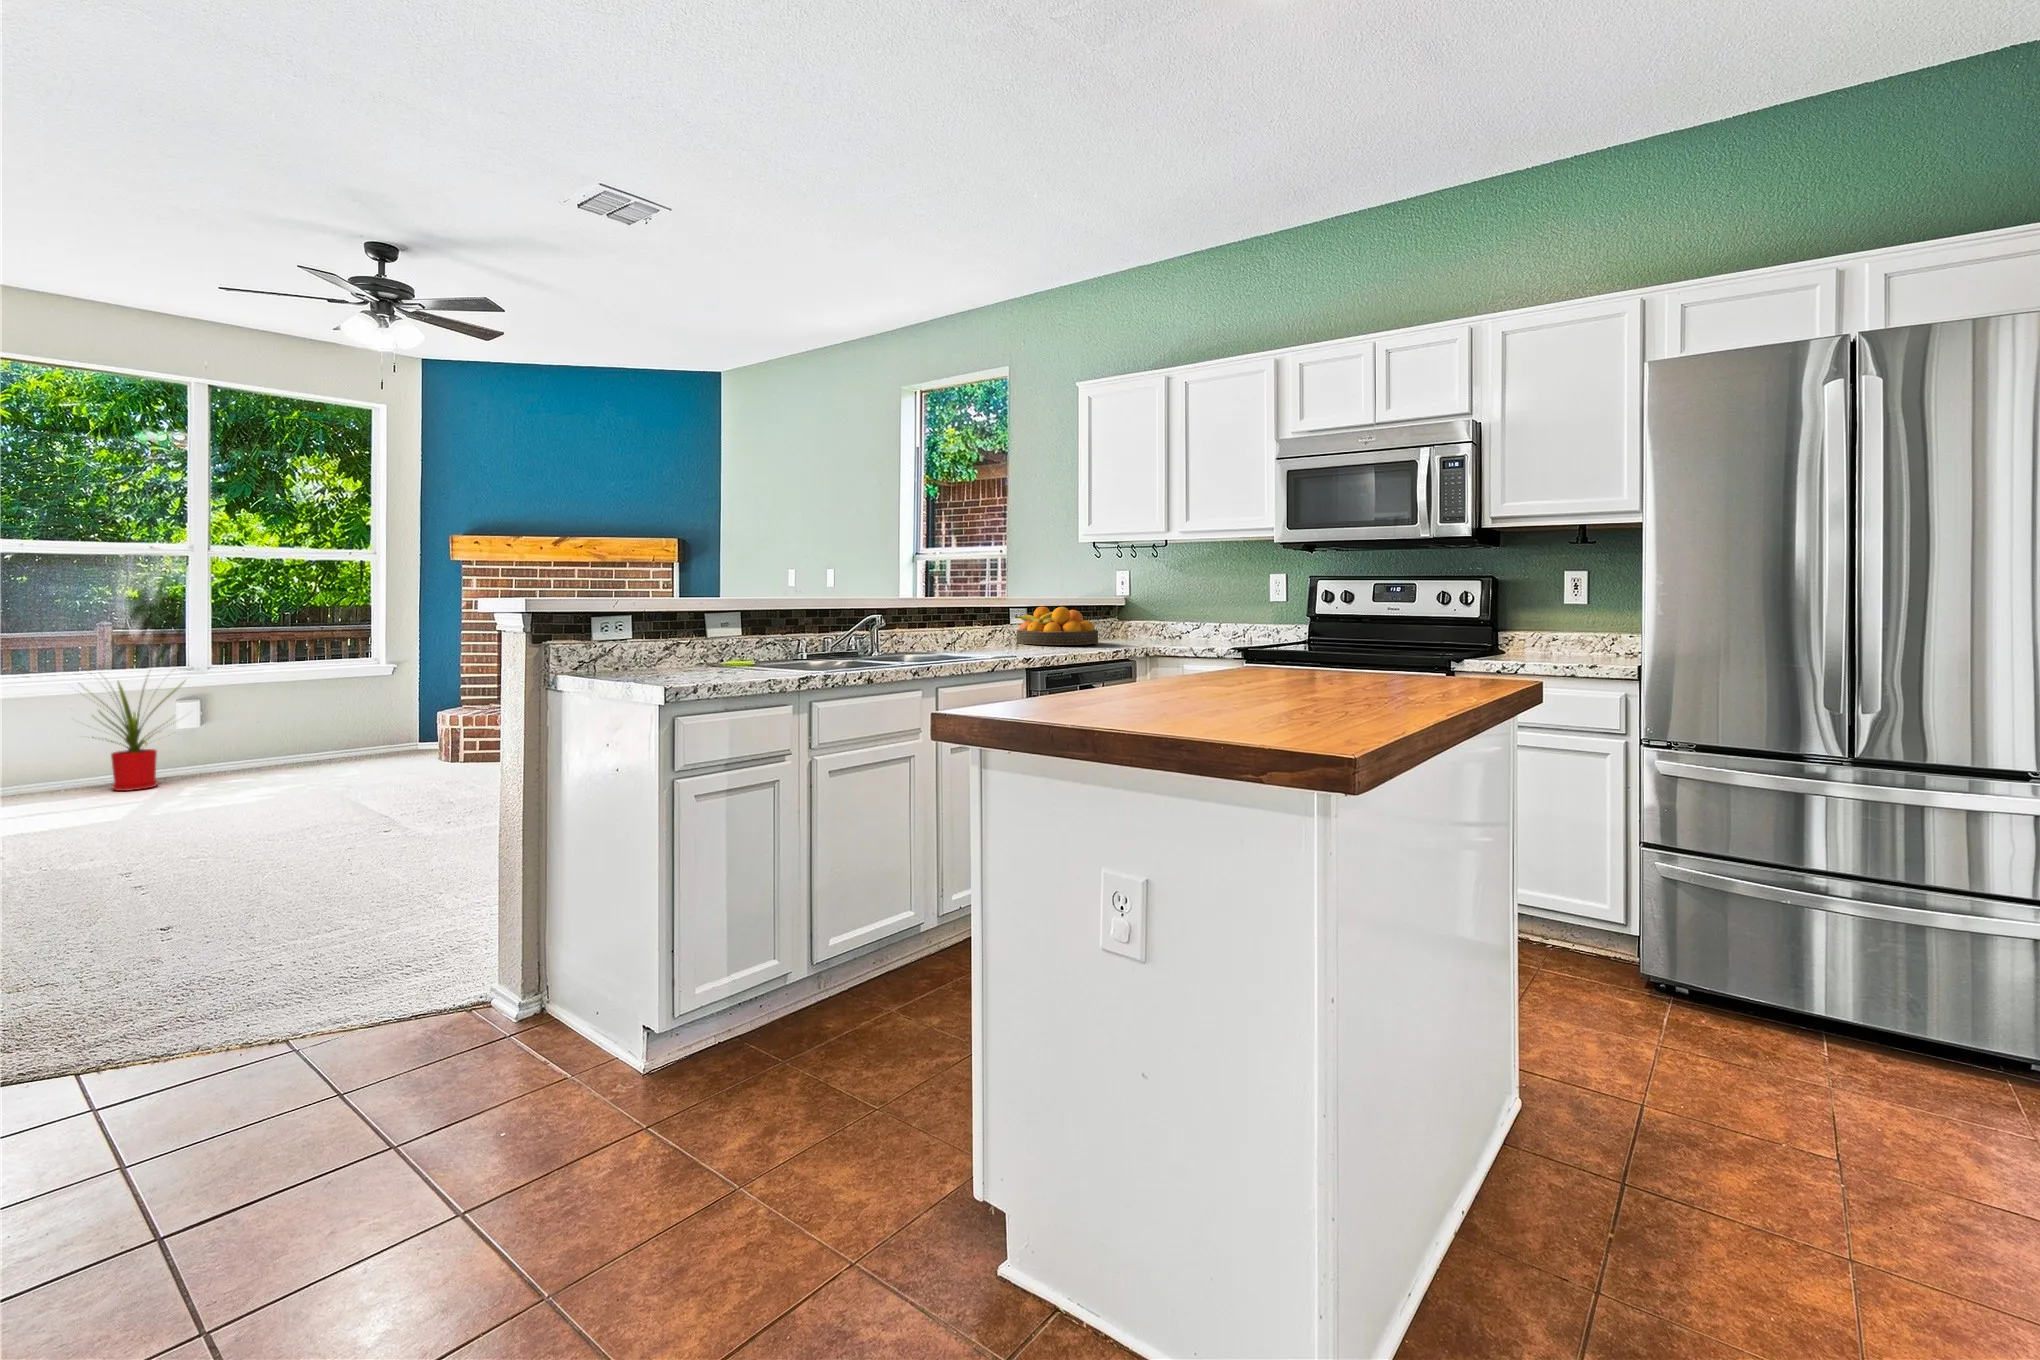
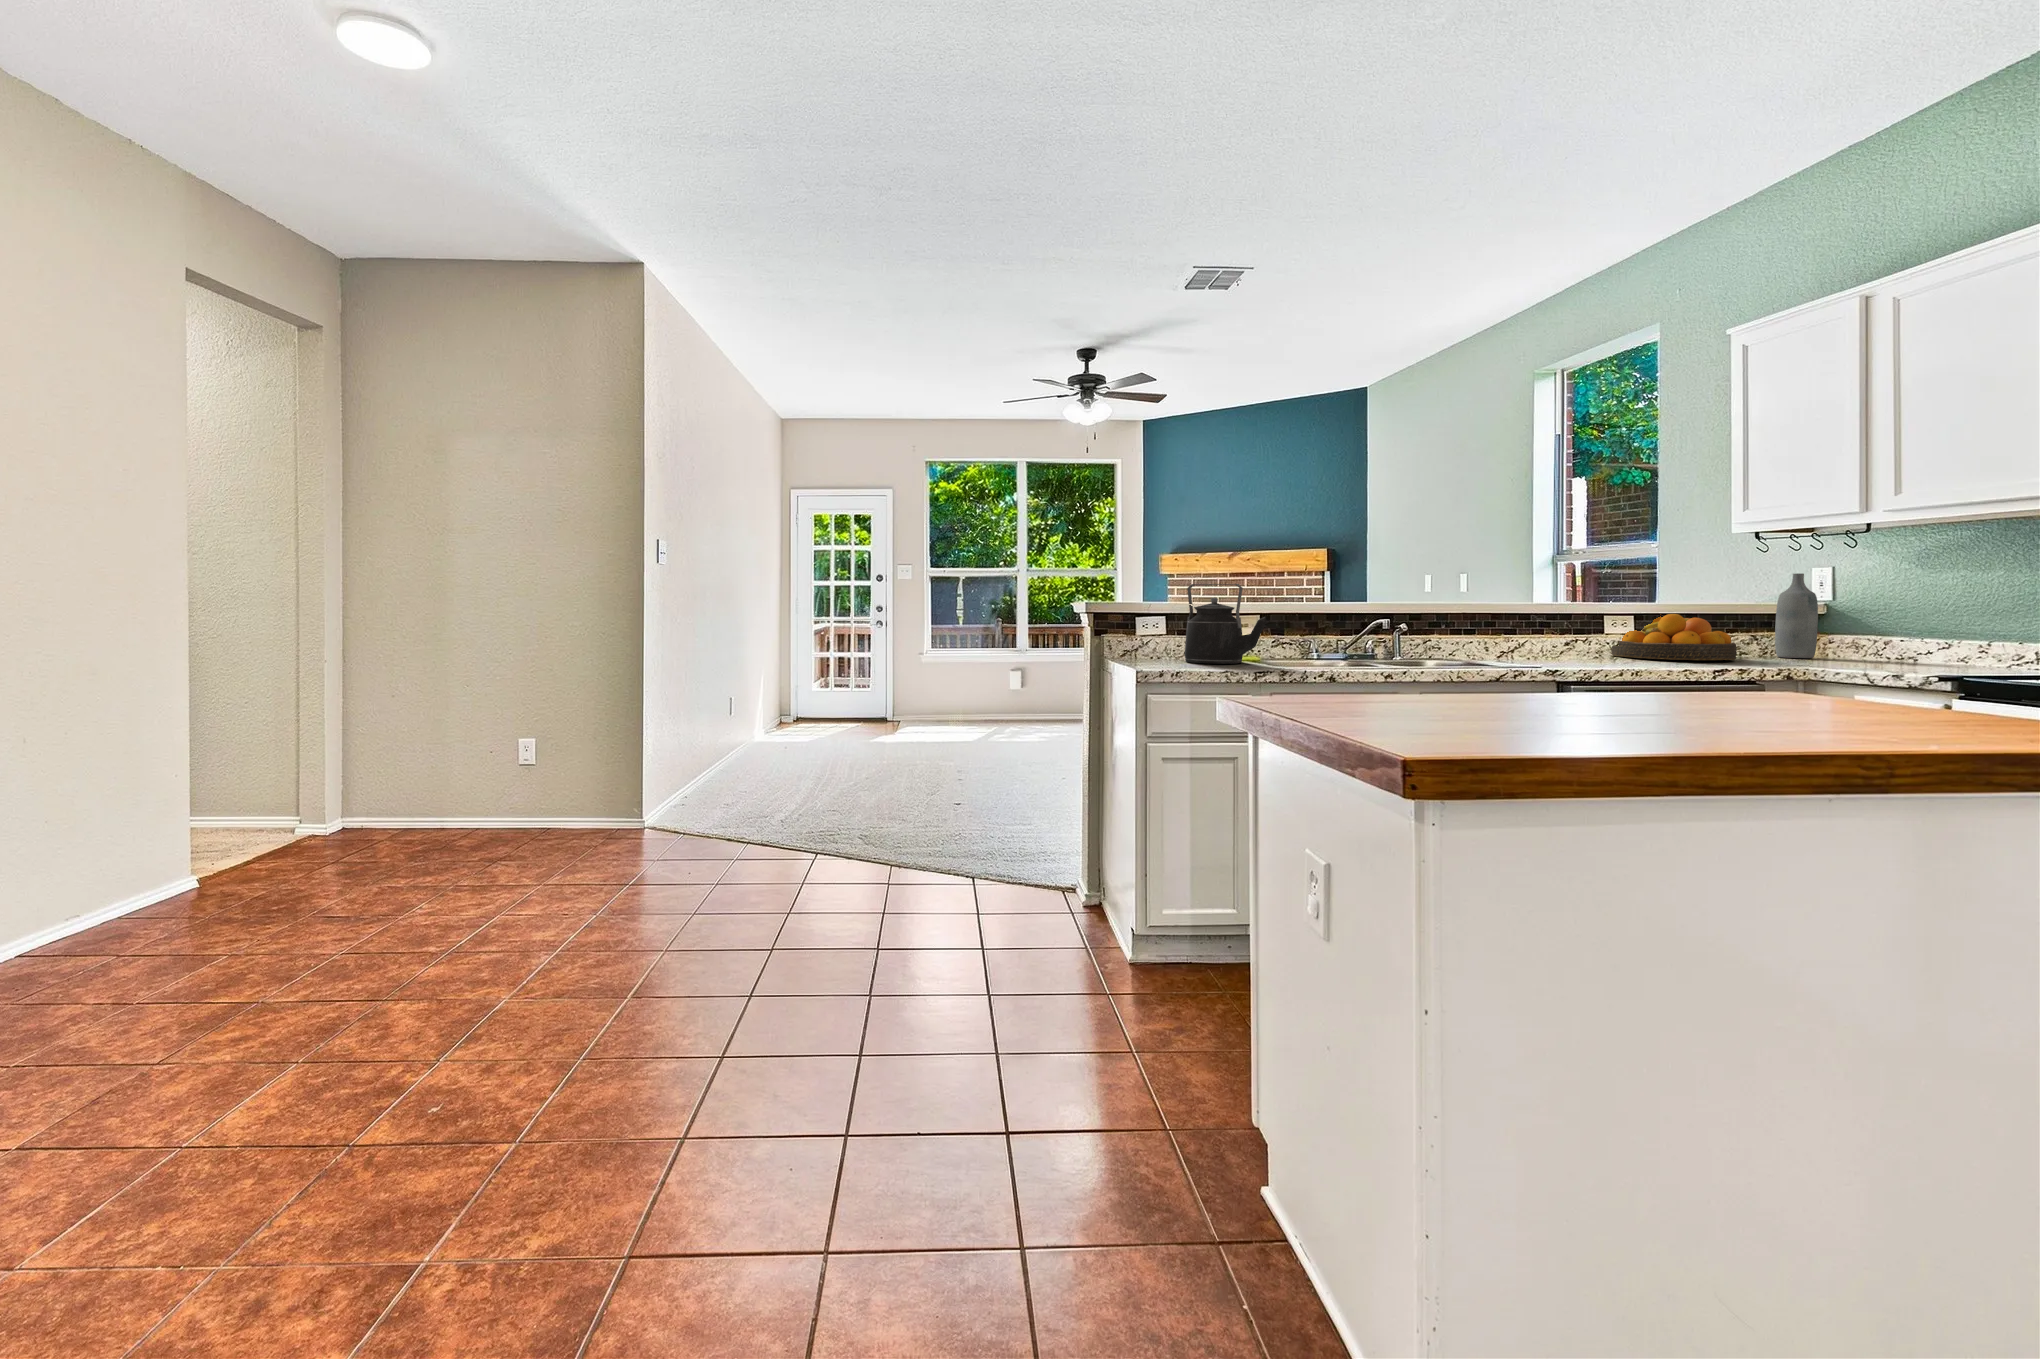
bottle: none [1107,575,1131,640] -> present [1775,573,1818,658]
kettle: none [674,576,780,671] -> present [1184,584,1270,664]
house plant: present [92,670,185,791] -> none [949,648,1006,725]

